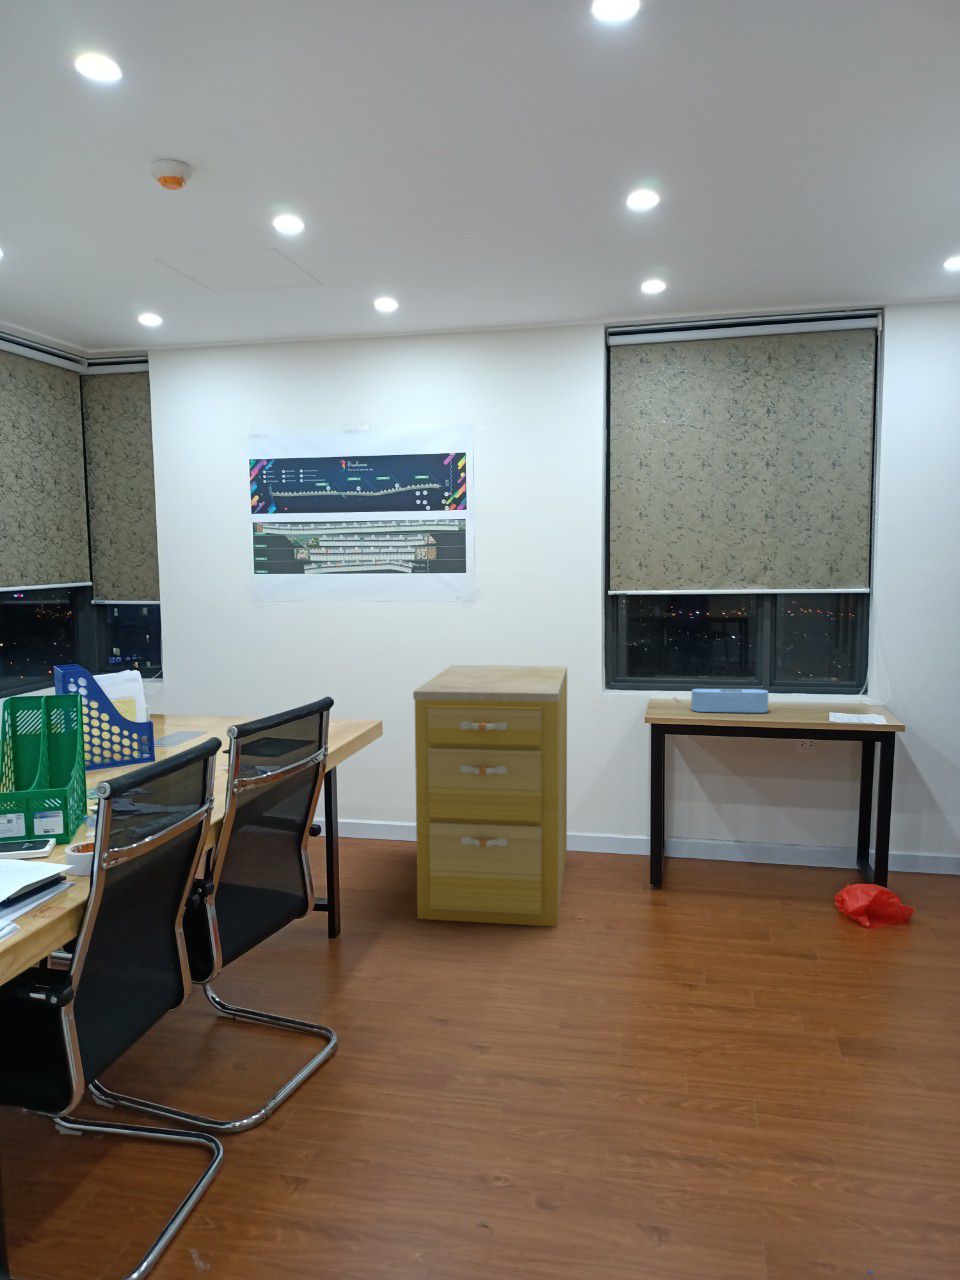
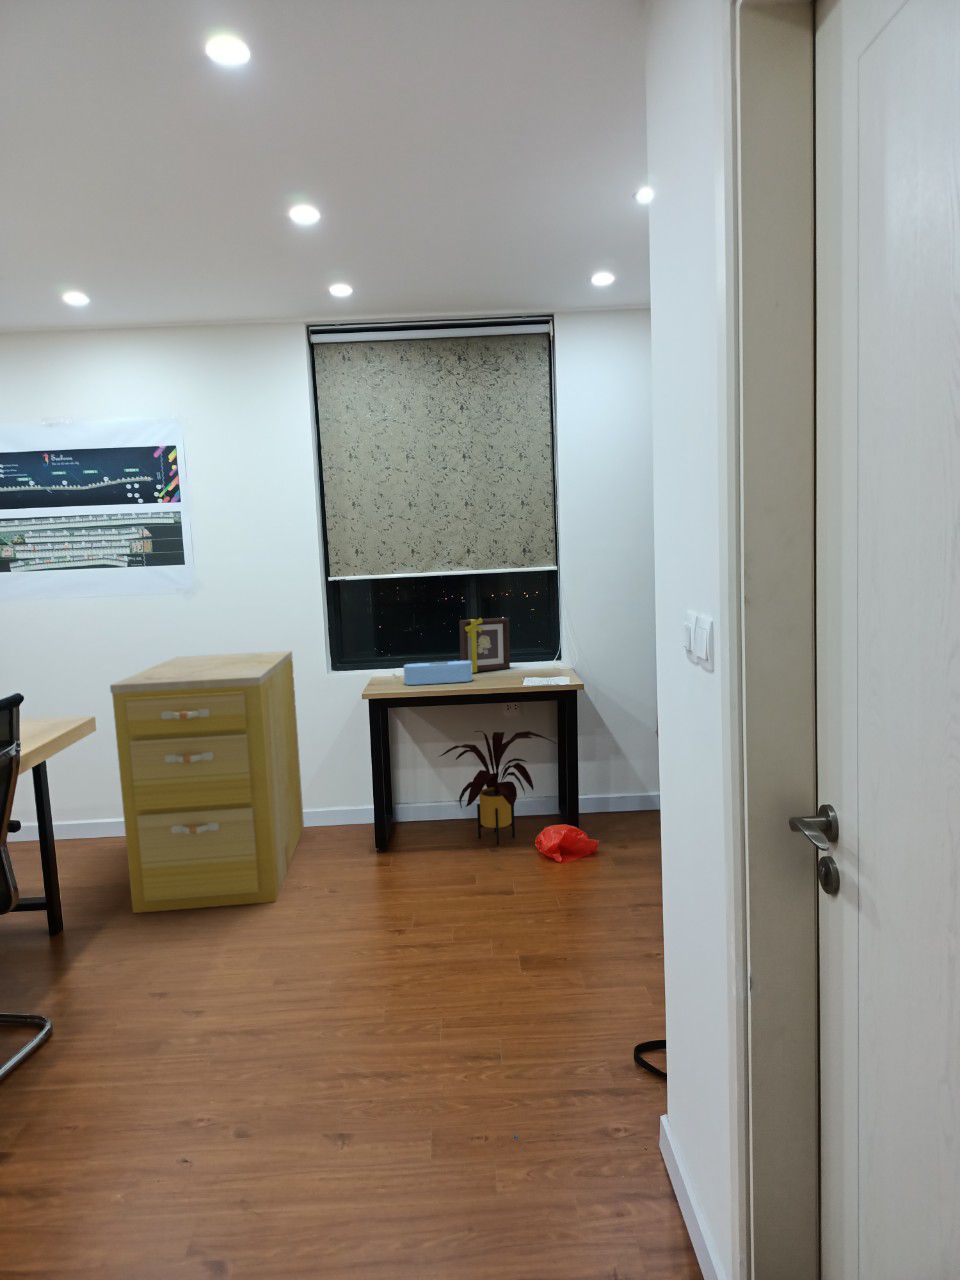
picture frame: none [750,643,809,703] -> present [460,618,510,673]
house plant: none [728,768,866,896] -> present [439,731,556,844]

